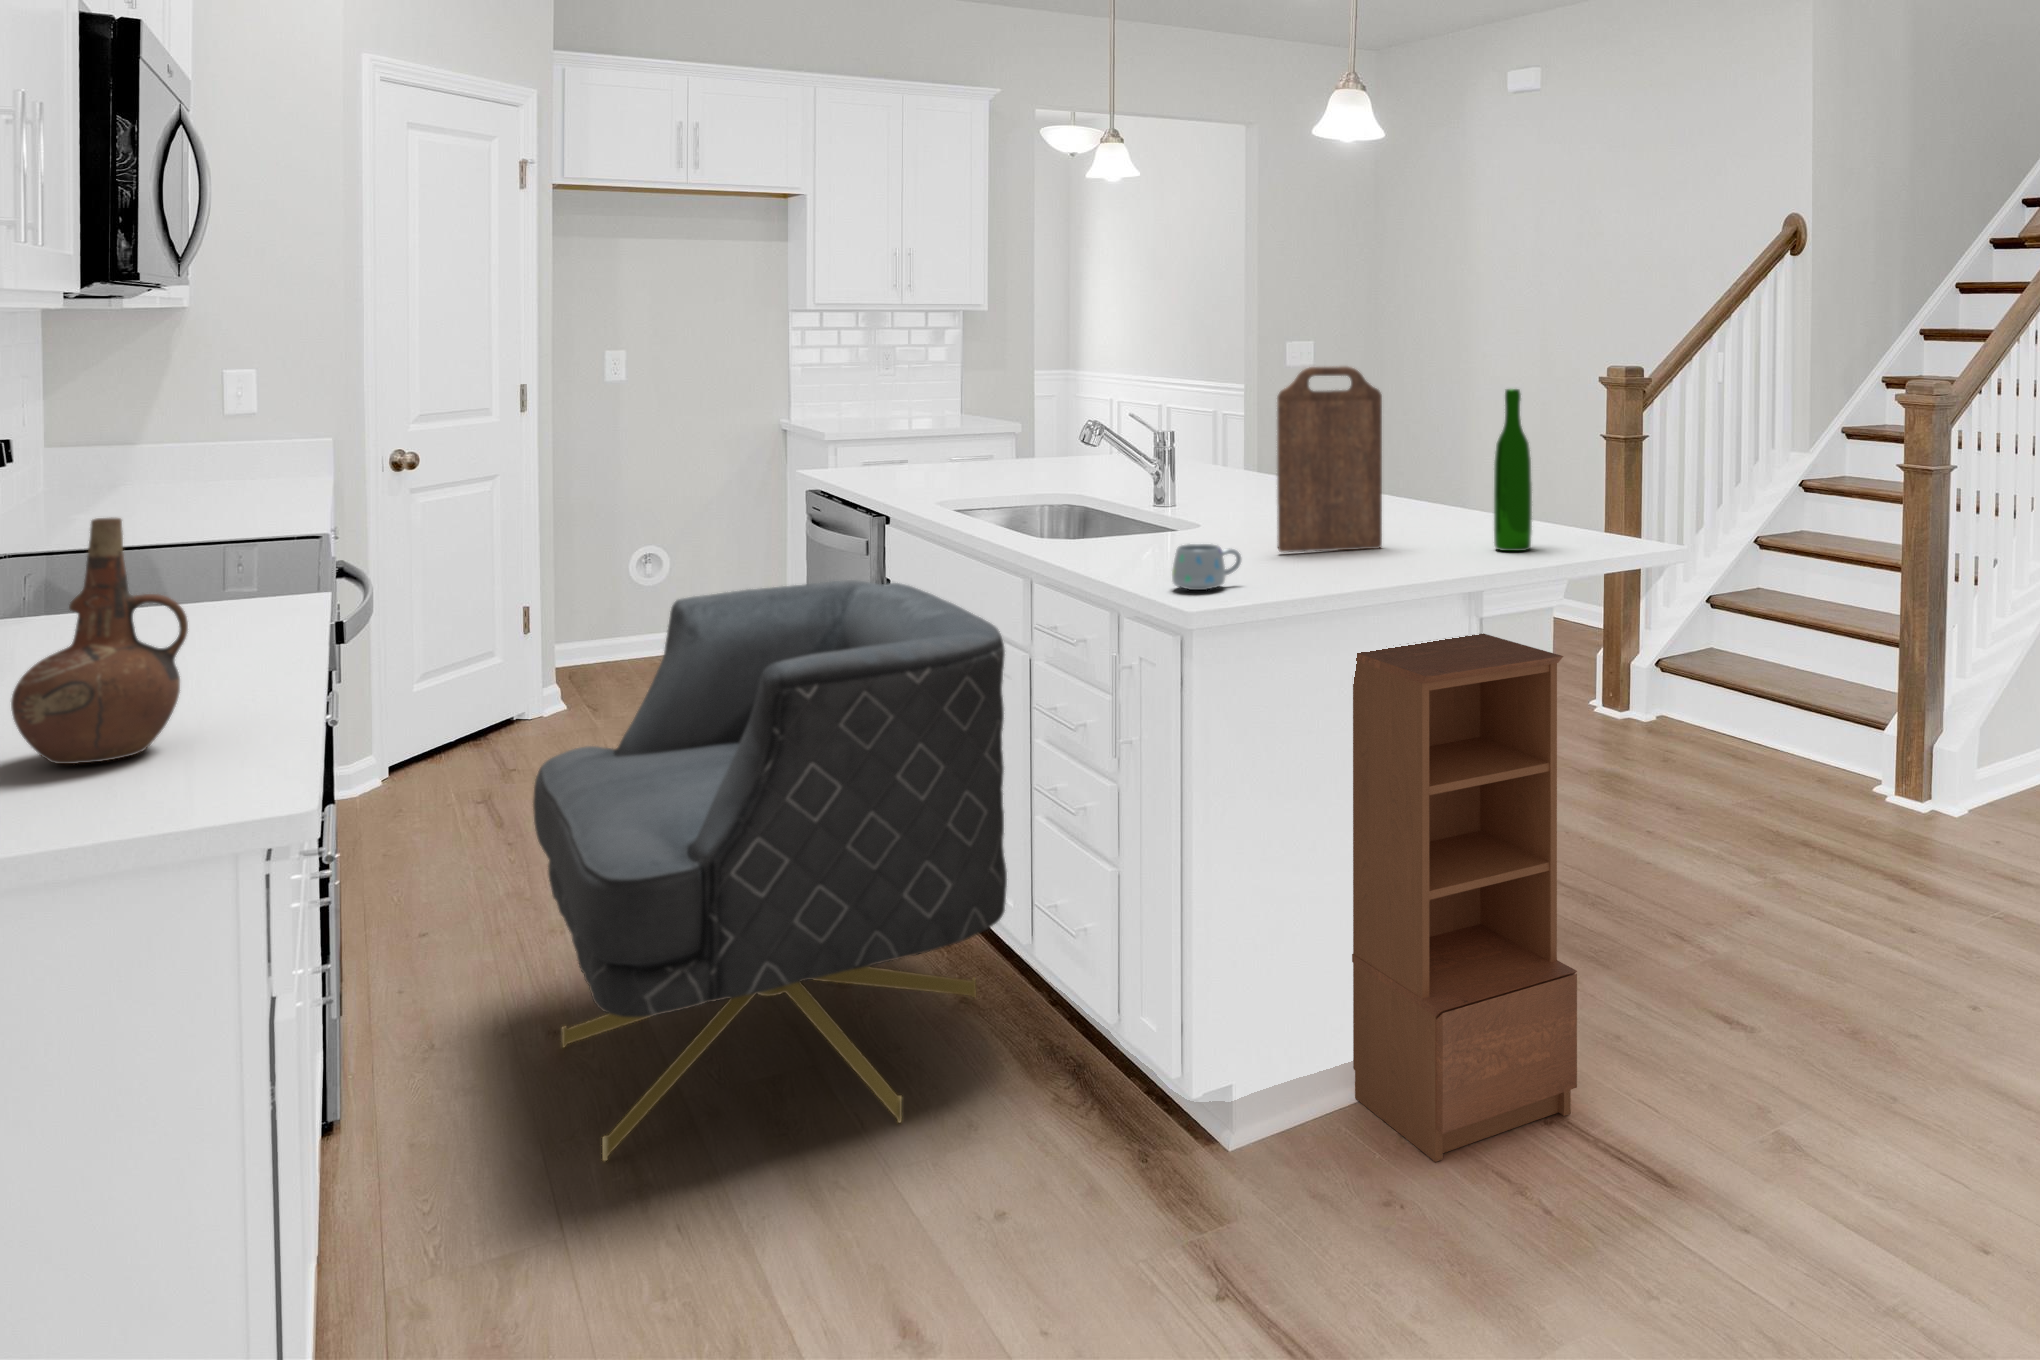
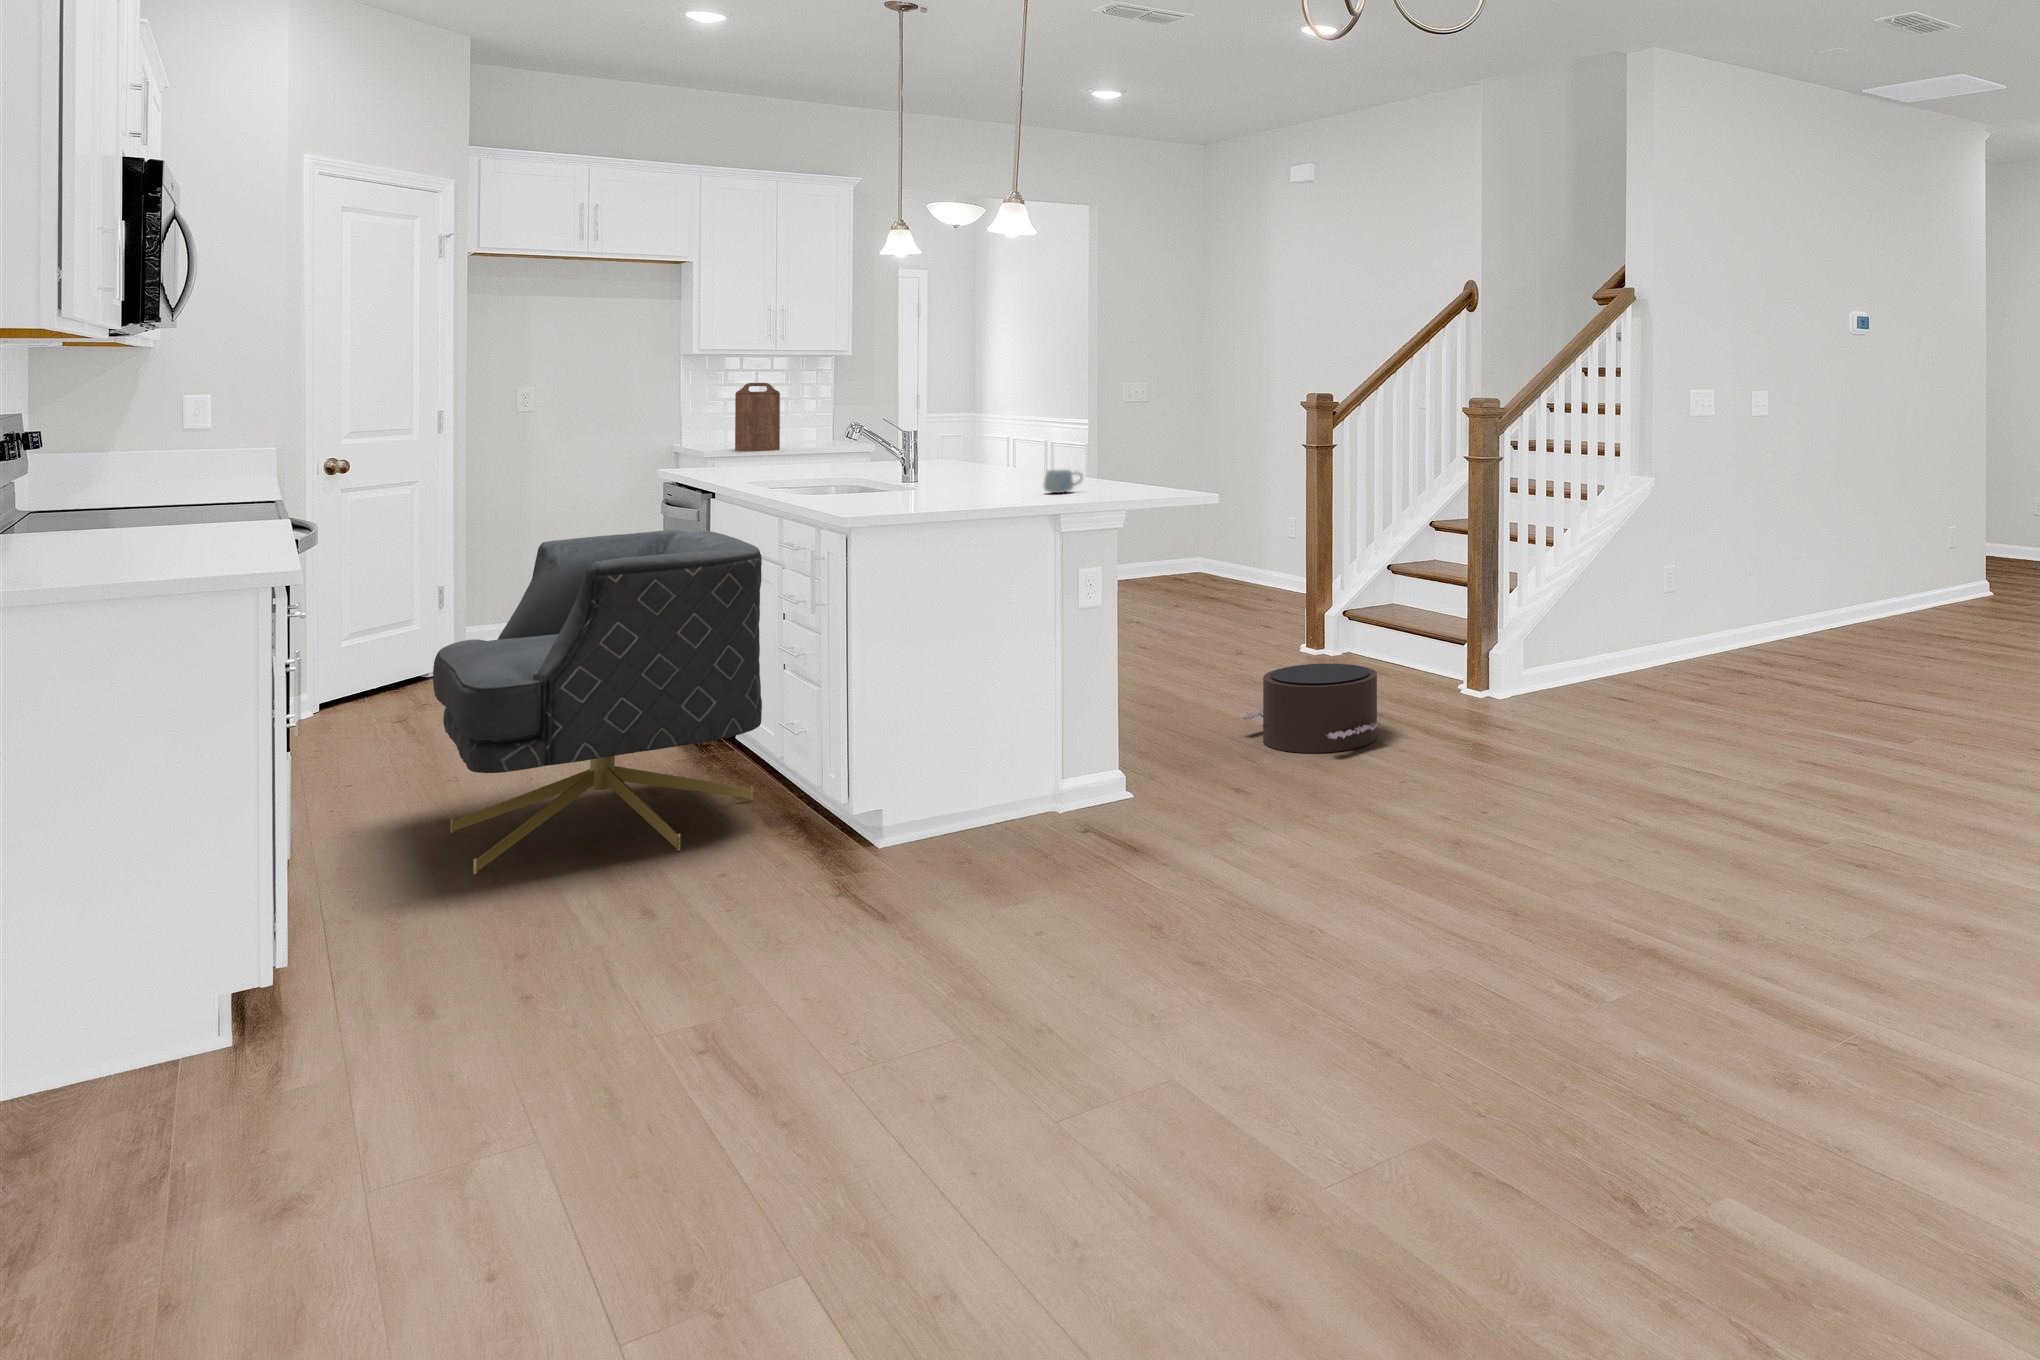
cutting board: present [1277,366,1382,552] -> present [735,383,780,451]
wine bottle: present [1494,389,1532,551] -> none [1084,396,1108,495]
ceramic pitcher: present [11,518,188,764] -> none [127,446,224,570]
mug: present [1172,544,1241,590] -> present [1043,470,1083,493]
bookcase: present [1352,633,1577,1162] -> none [982,546,1115,849]
pouf: none [1633,781,1874,938] -> present [1241,663,1384,753]

